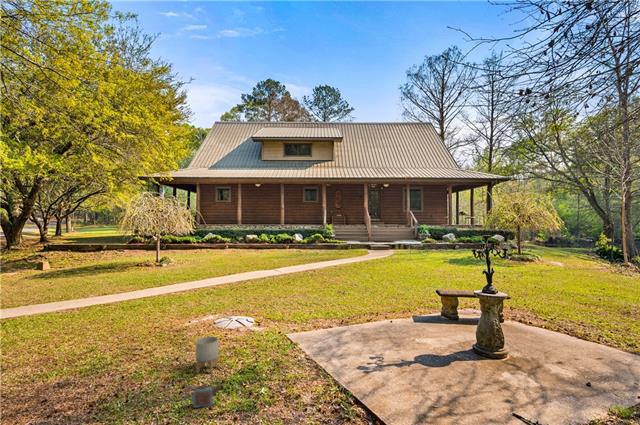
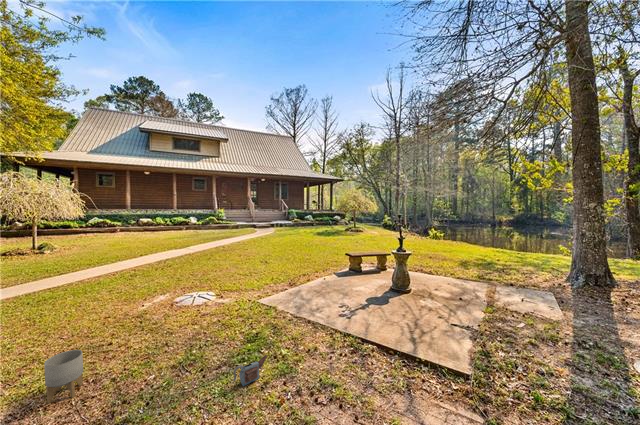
planter: present [196,336,219,374] -> present [44,350,83,403]

